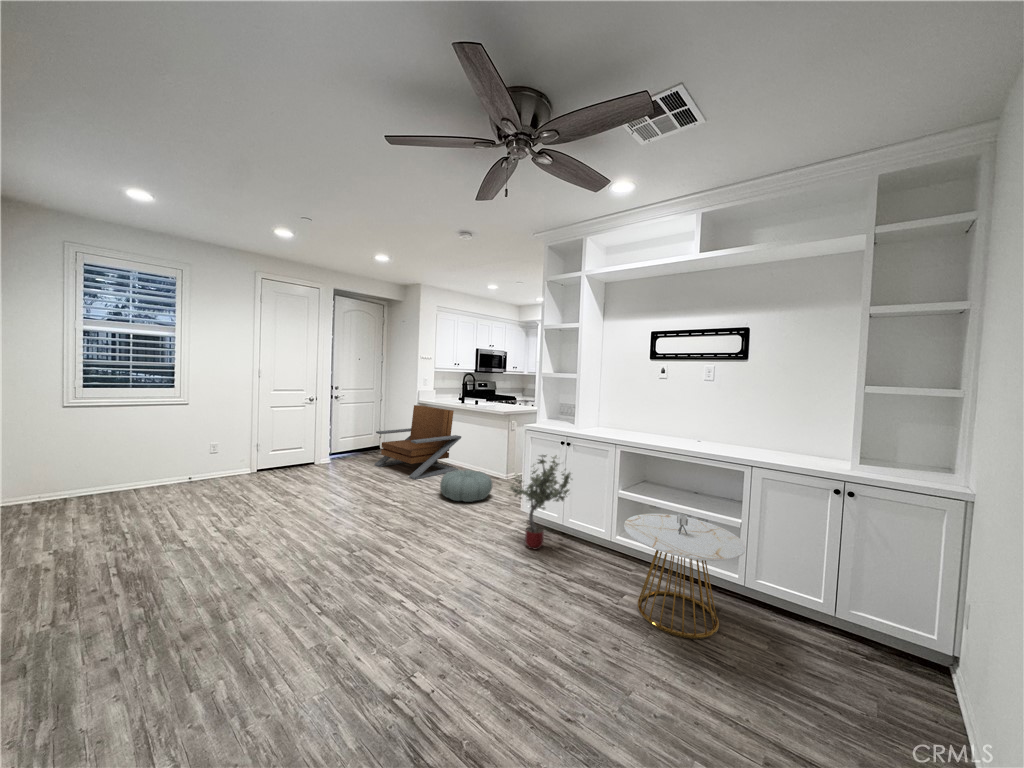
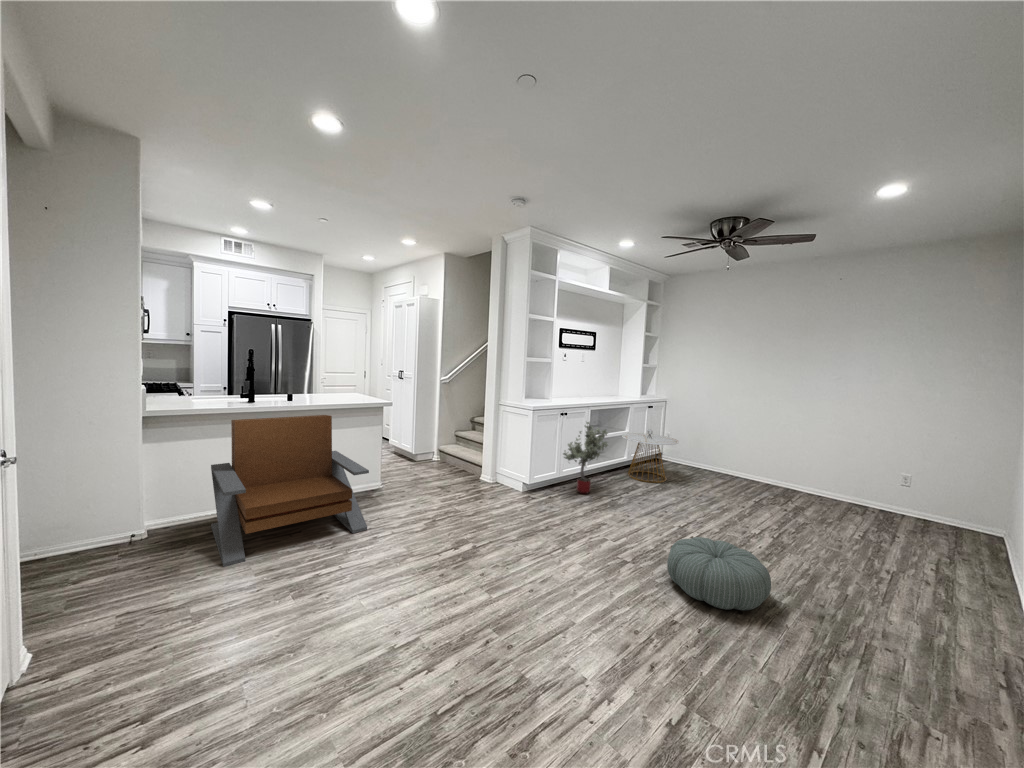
pouf: present [440,470,492,502] -> present [667,537,771,610]

